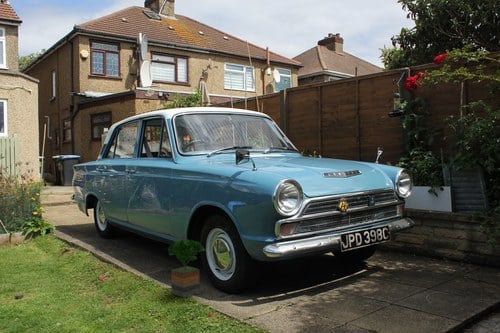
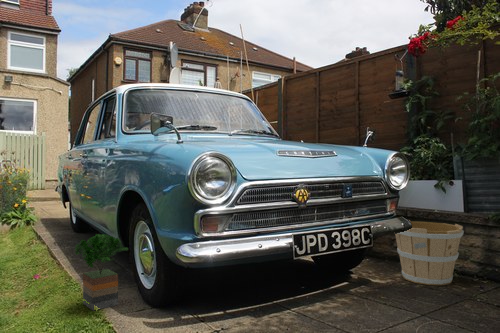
wooden bucket: none [399,219,453,269] -> present [395,220,464,285]

